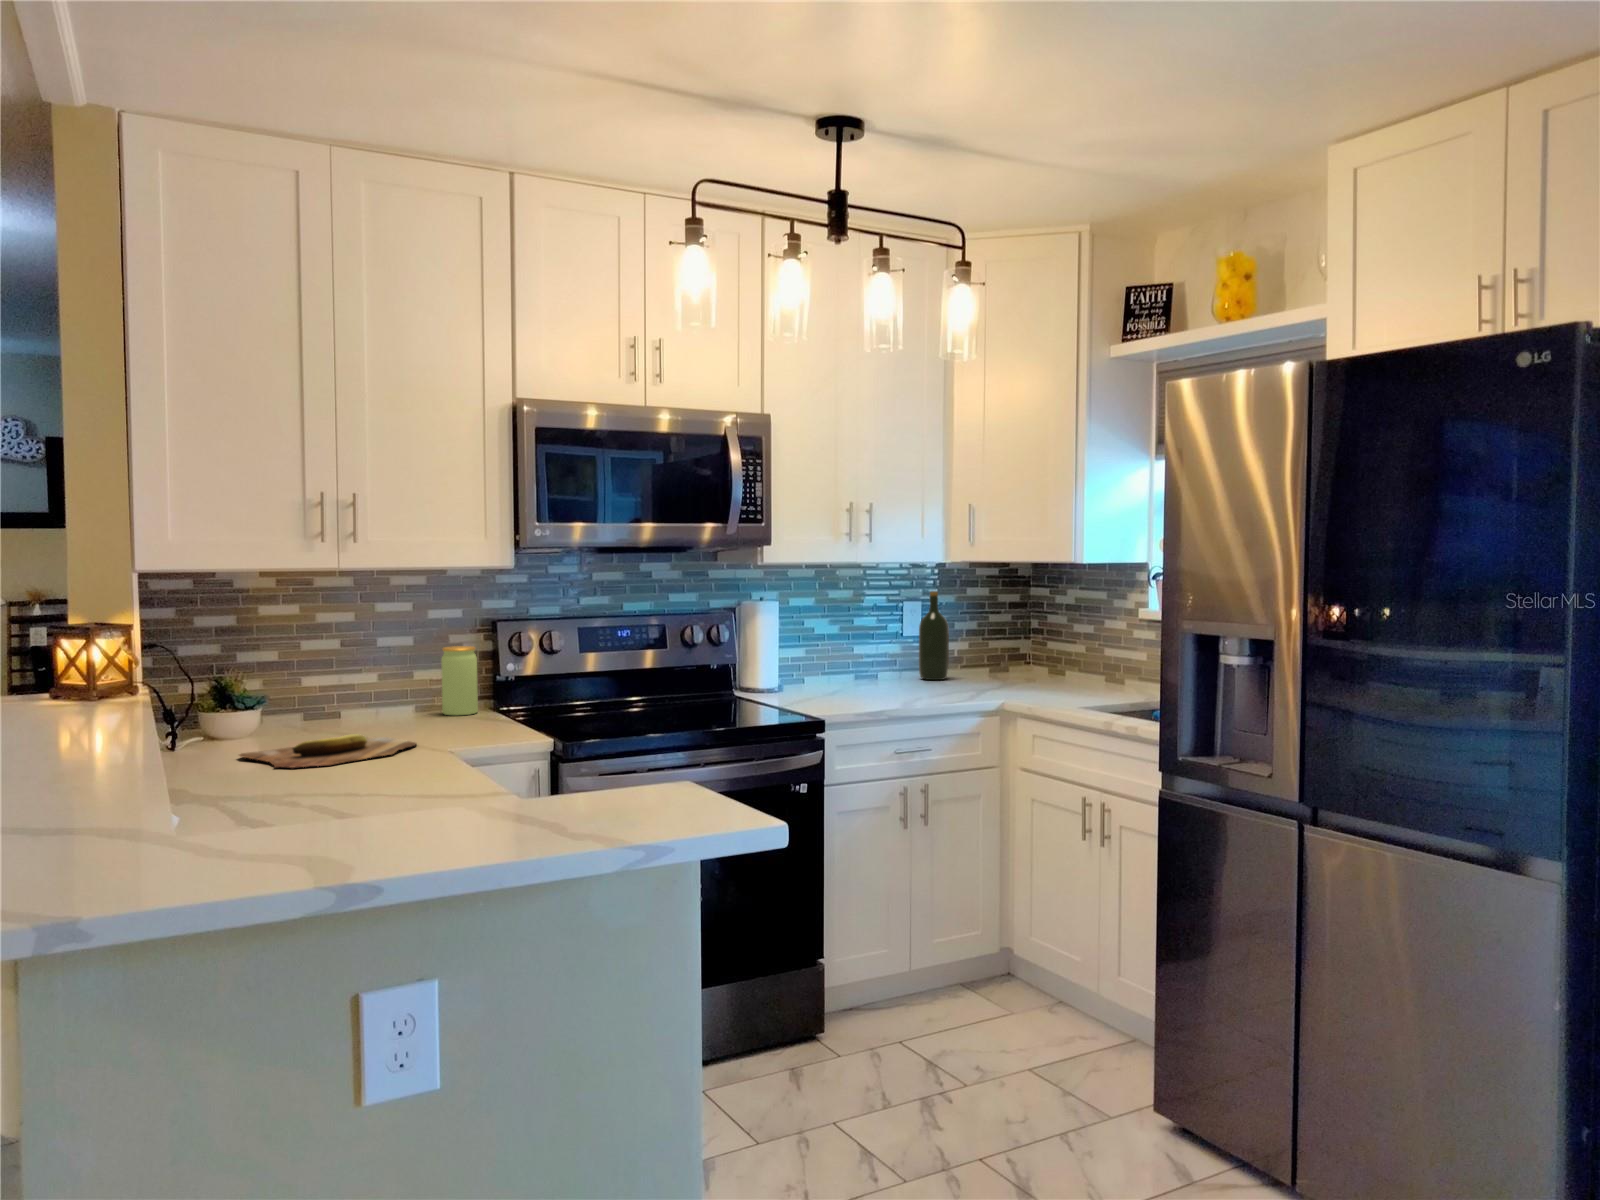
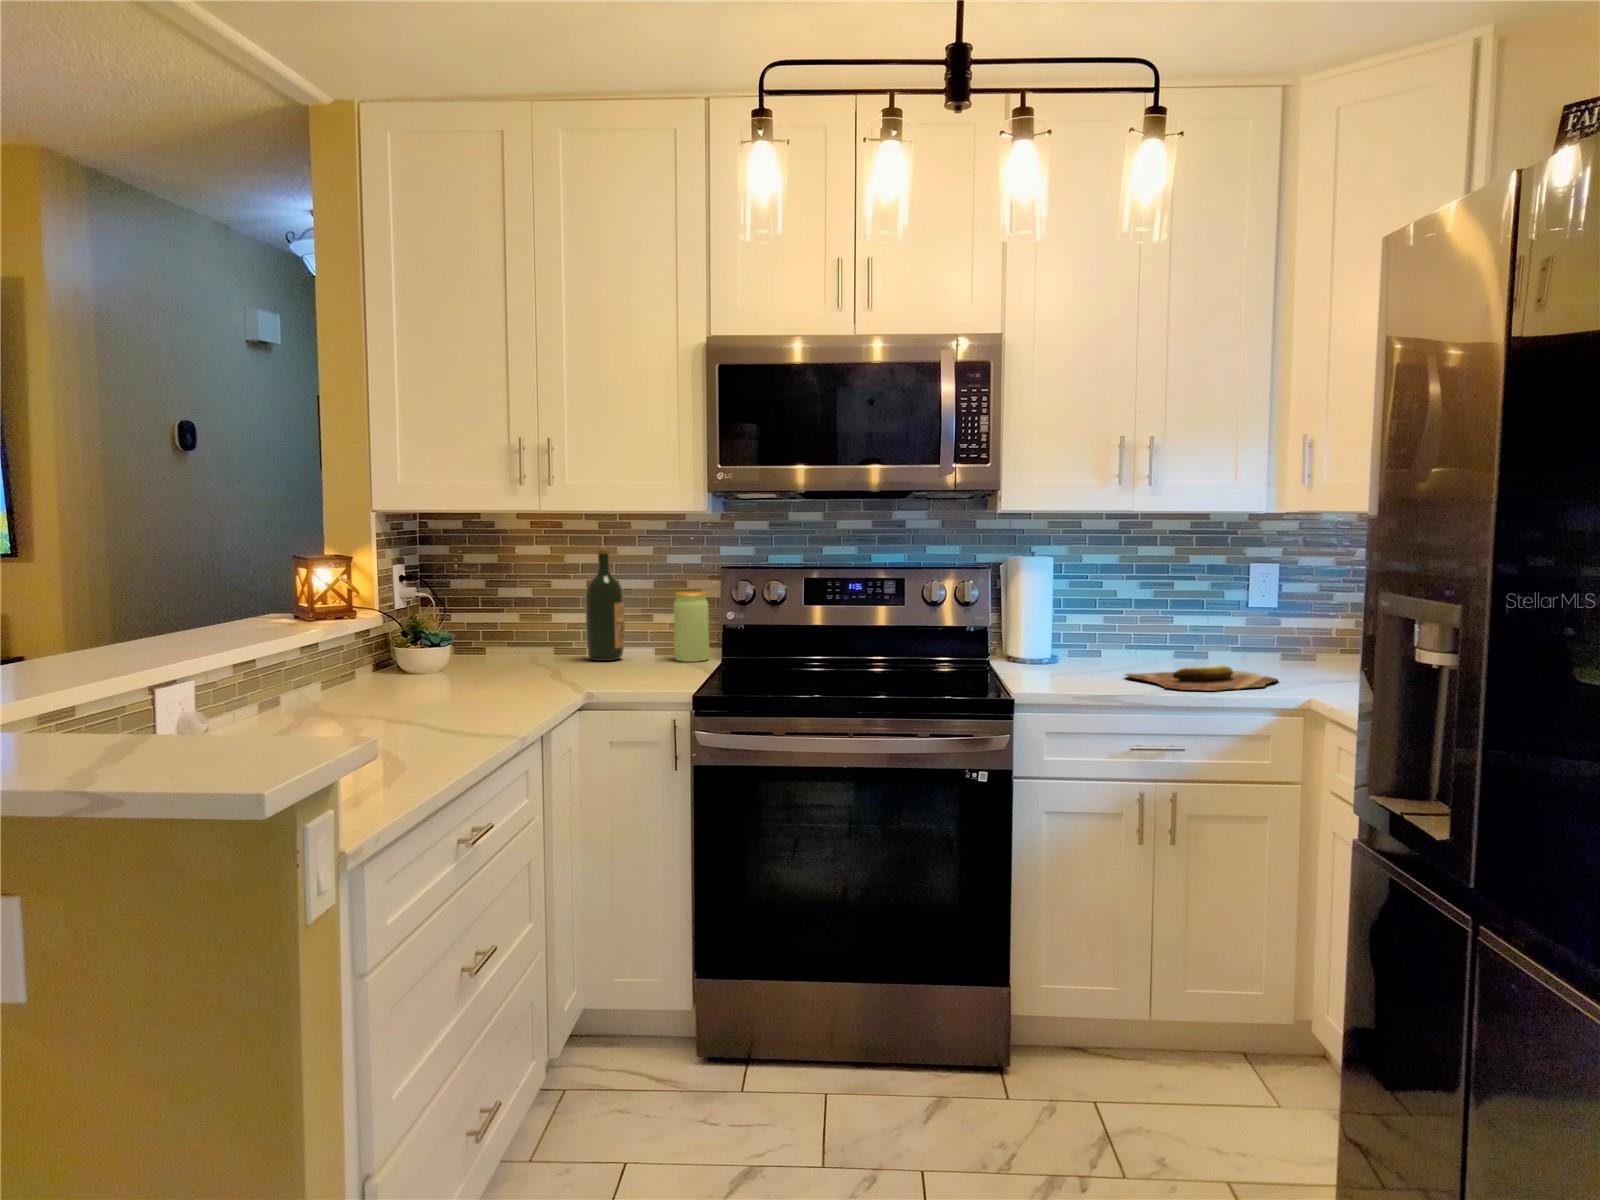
wine bottle: present [919,592,949,680] -> present [585,548,625,661]
cutting board: present [239,734,416,768] -> present [1125,665,1278,691]

